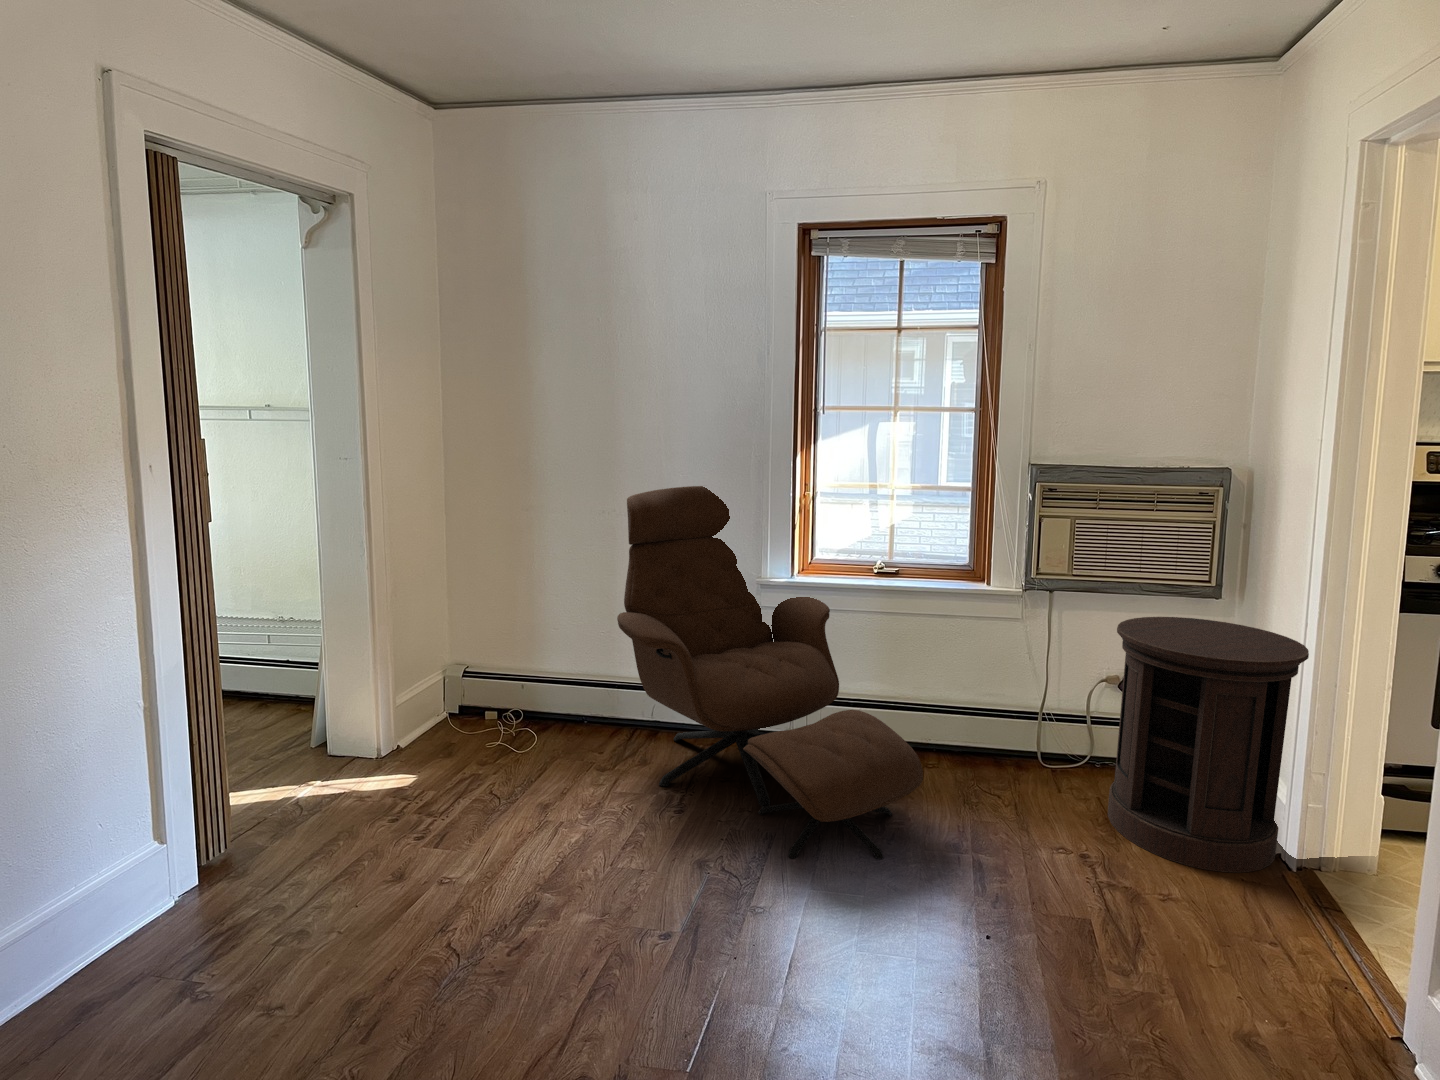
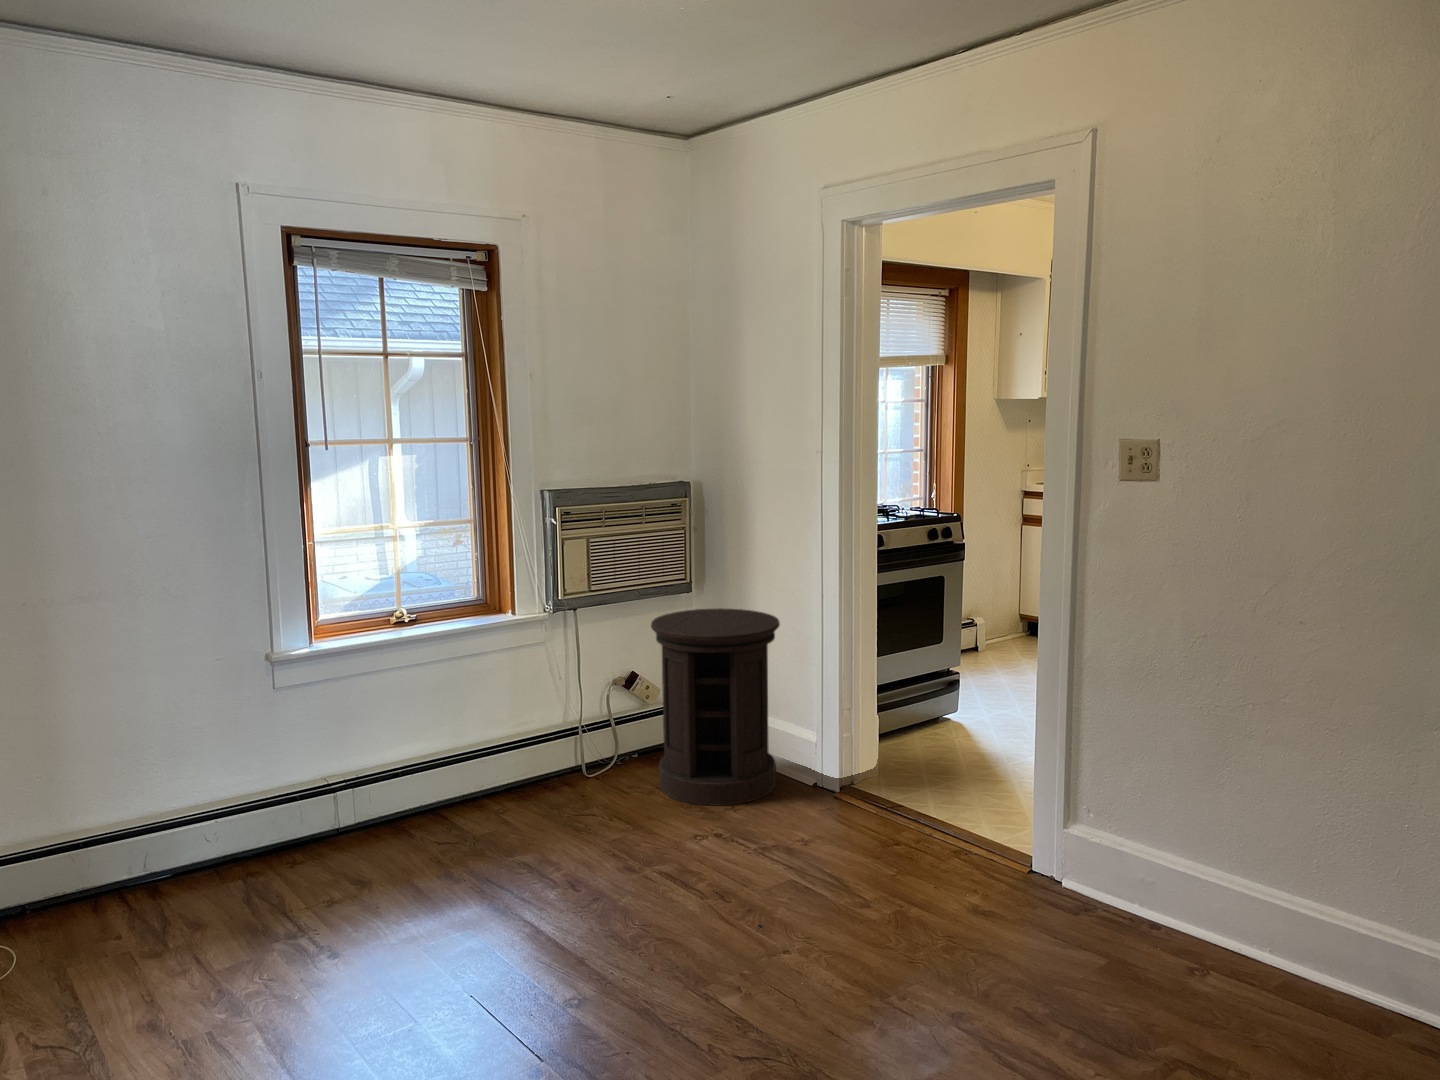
lounge chair: present [617,486,923,859] -> none [109,549,557,945]

